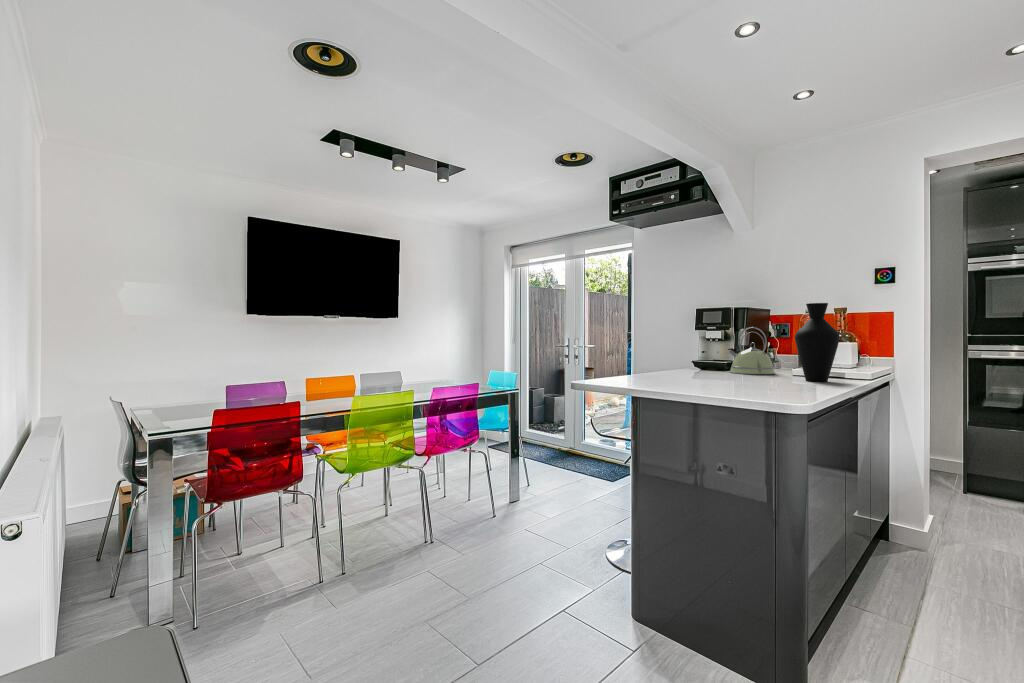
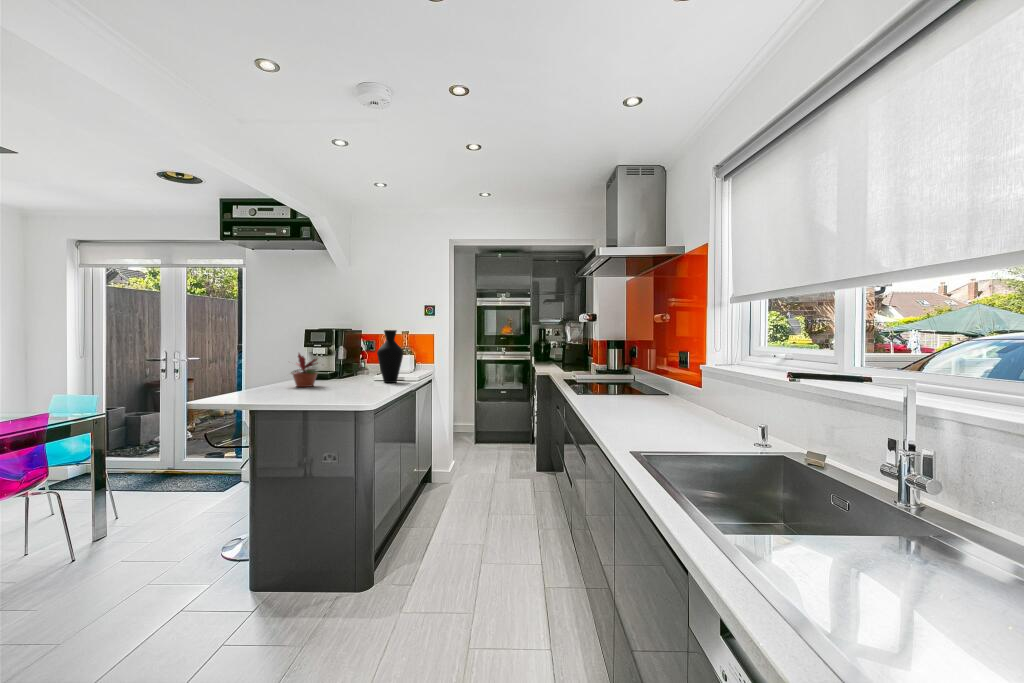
kettle: present [728,327,775,374] -> none [331,345,365,380]
potted plant: none [667,334,721,379] -> present [290,354,318,387]

